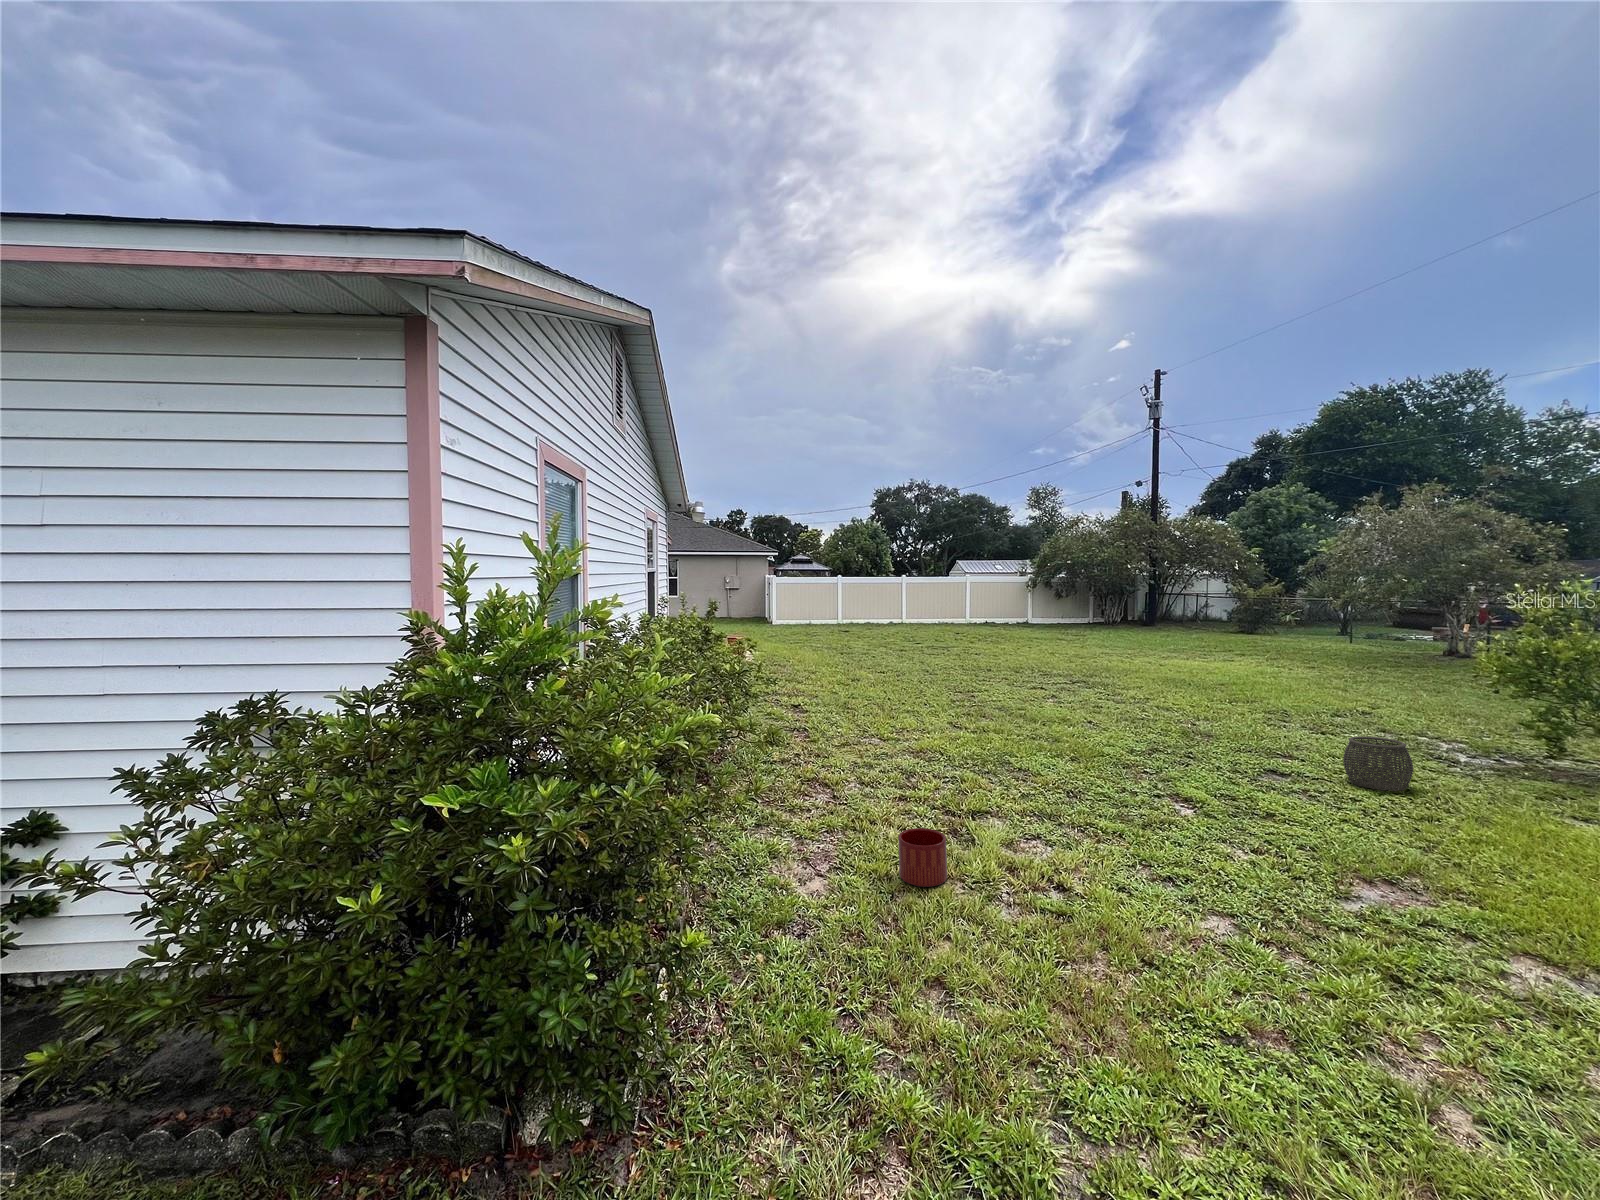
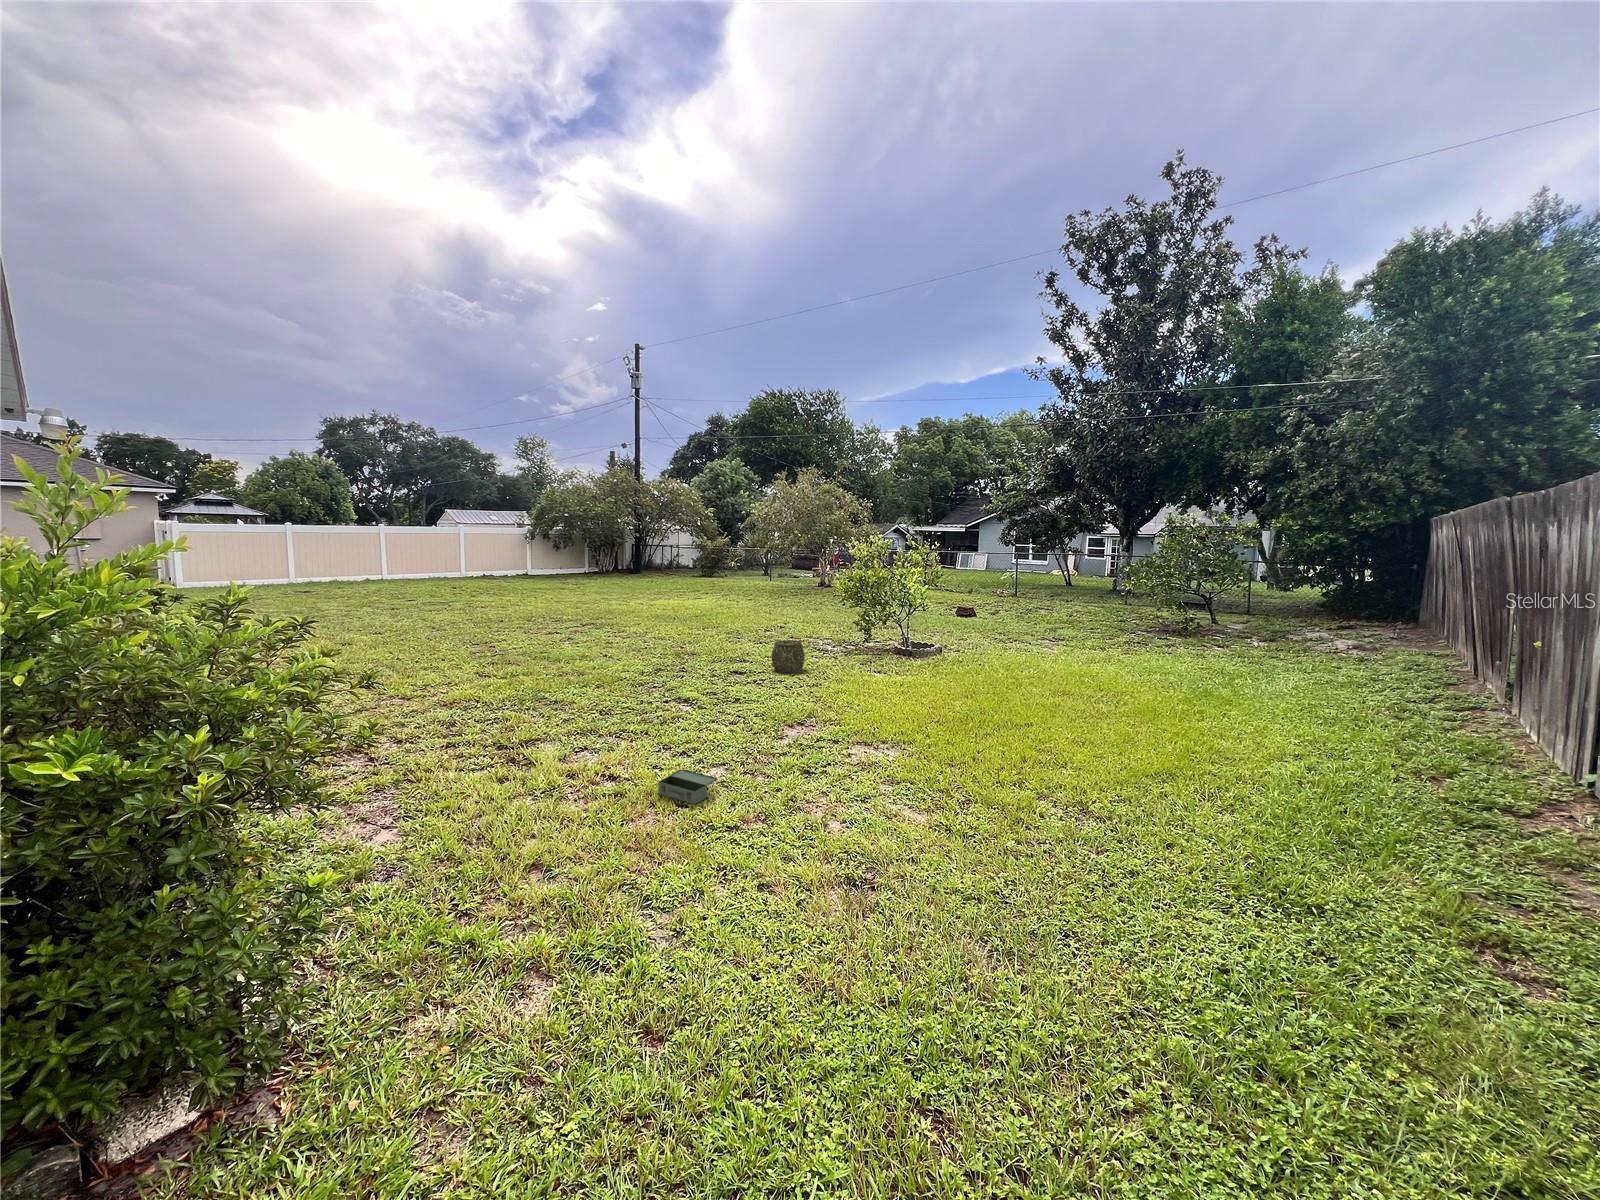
planter: present [898,828,947,887] -> none [466,760,517,813]
toolbox: none [1114,905,1207,966] -> present [658,769,717,804]

